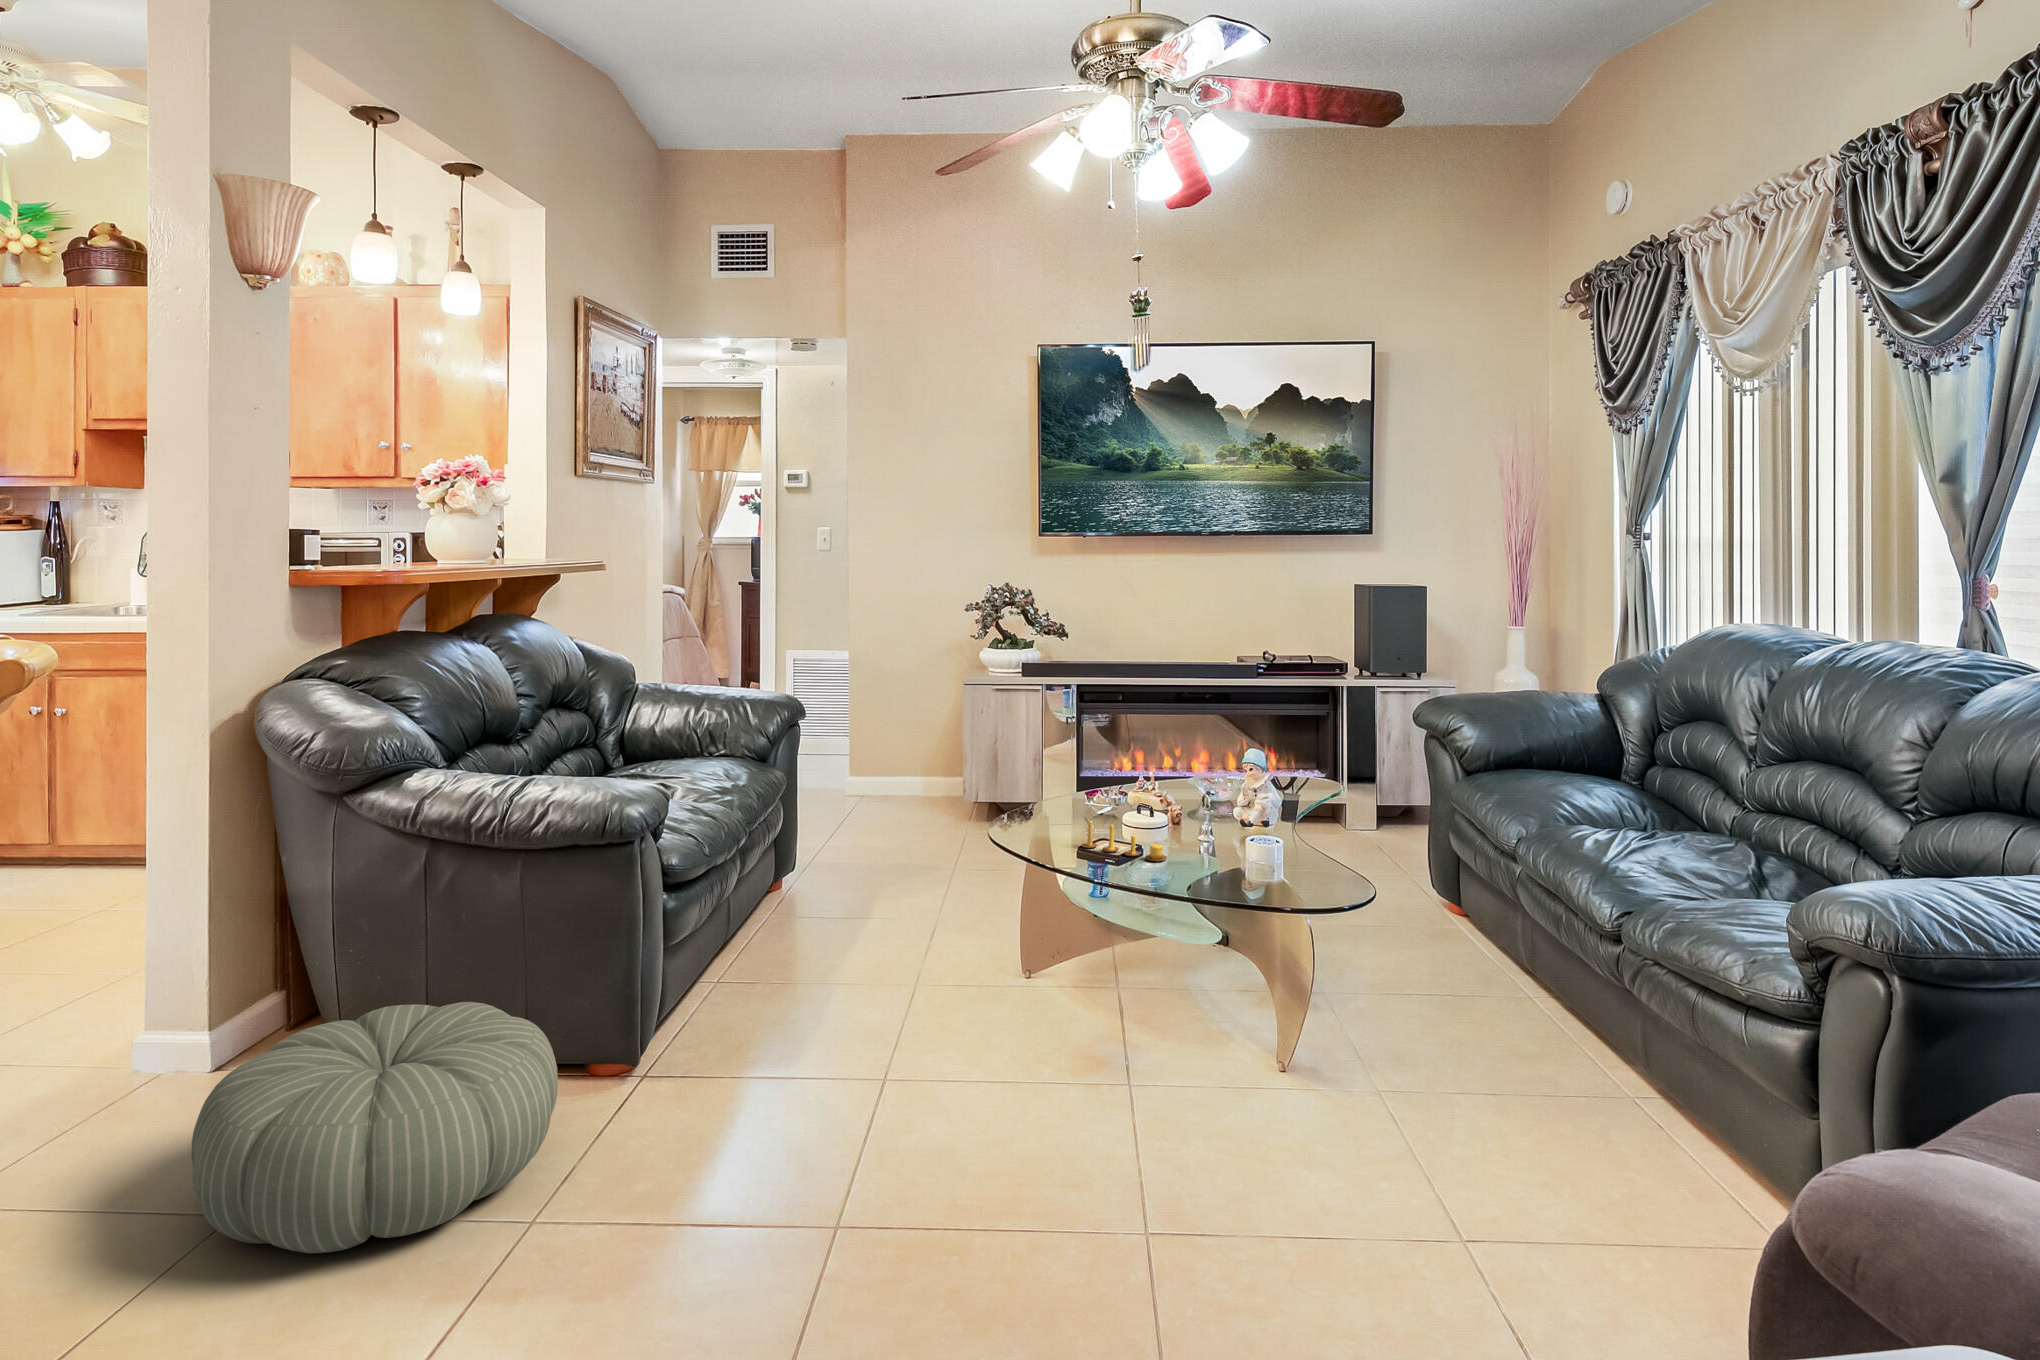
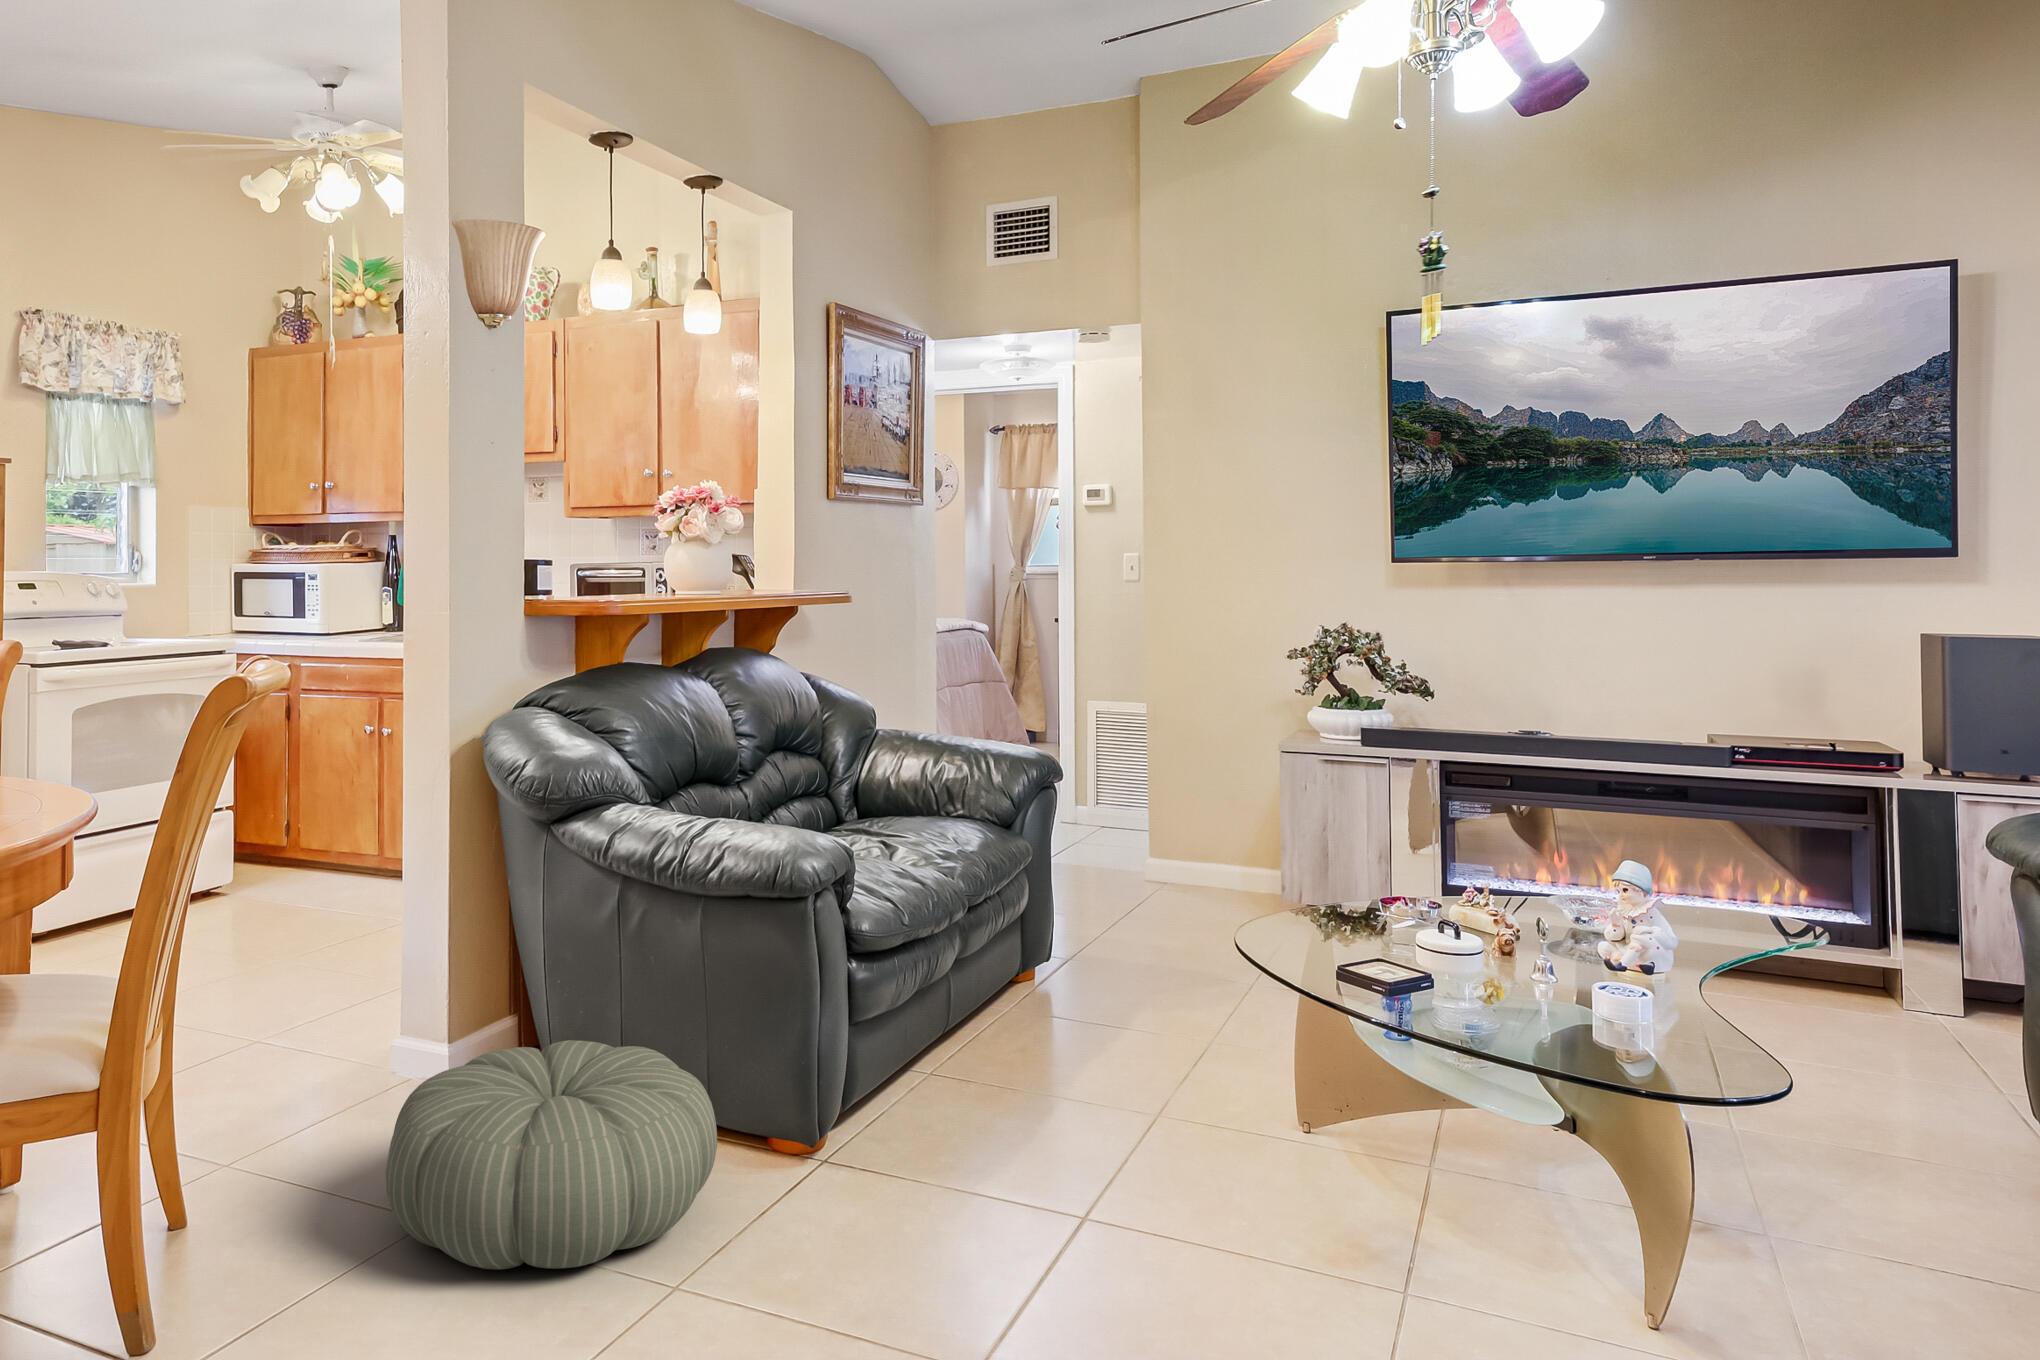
candle: present [1081,821,1167,861] -> none [1361,925,1474,990]

